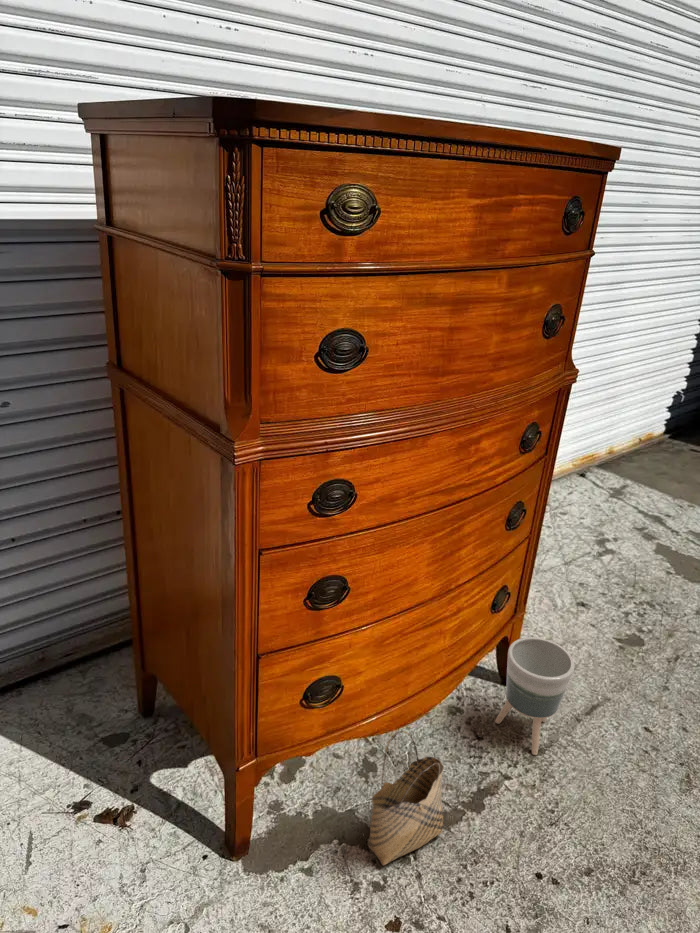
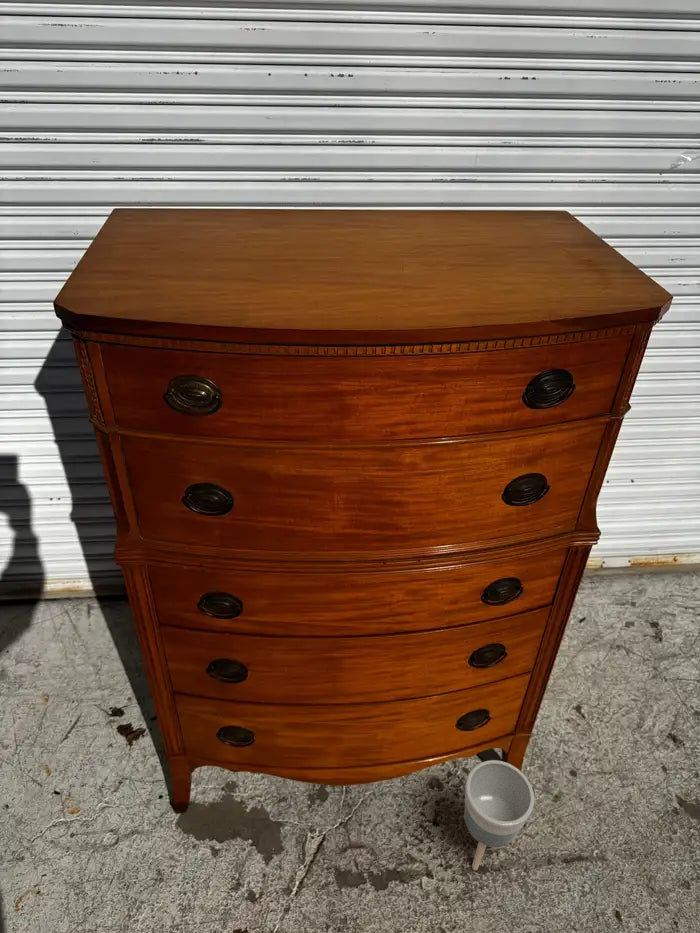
woven basket: present [367,731,443,865] -> none [259,793,341,888]

